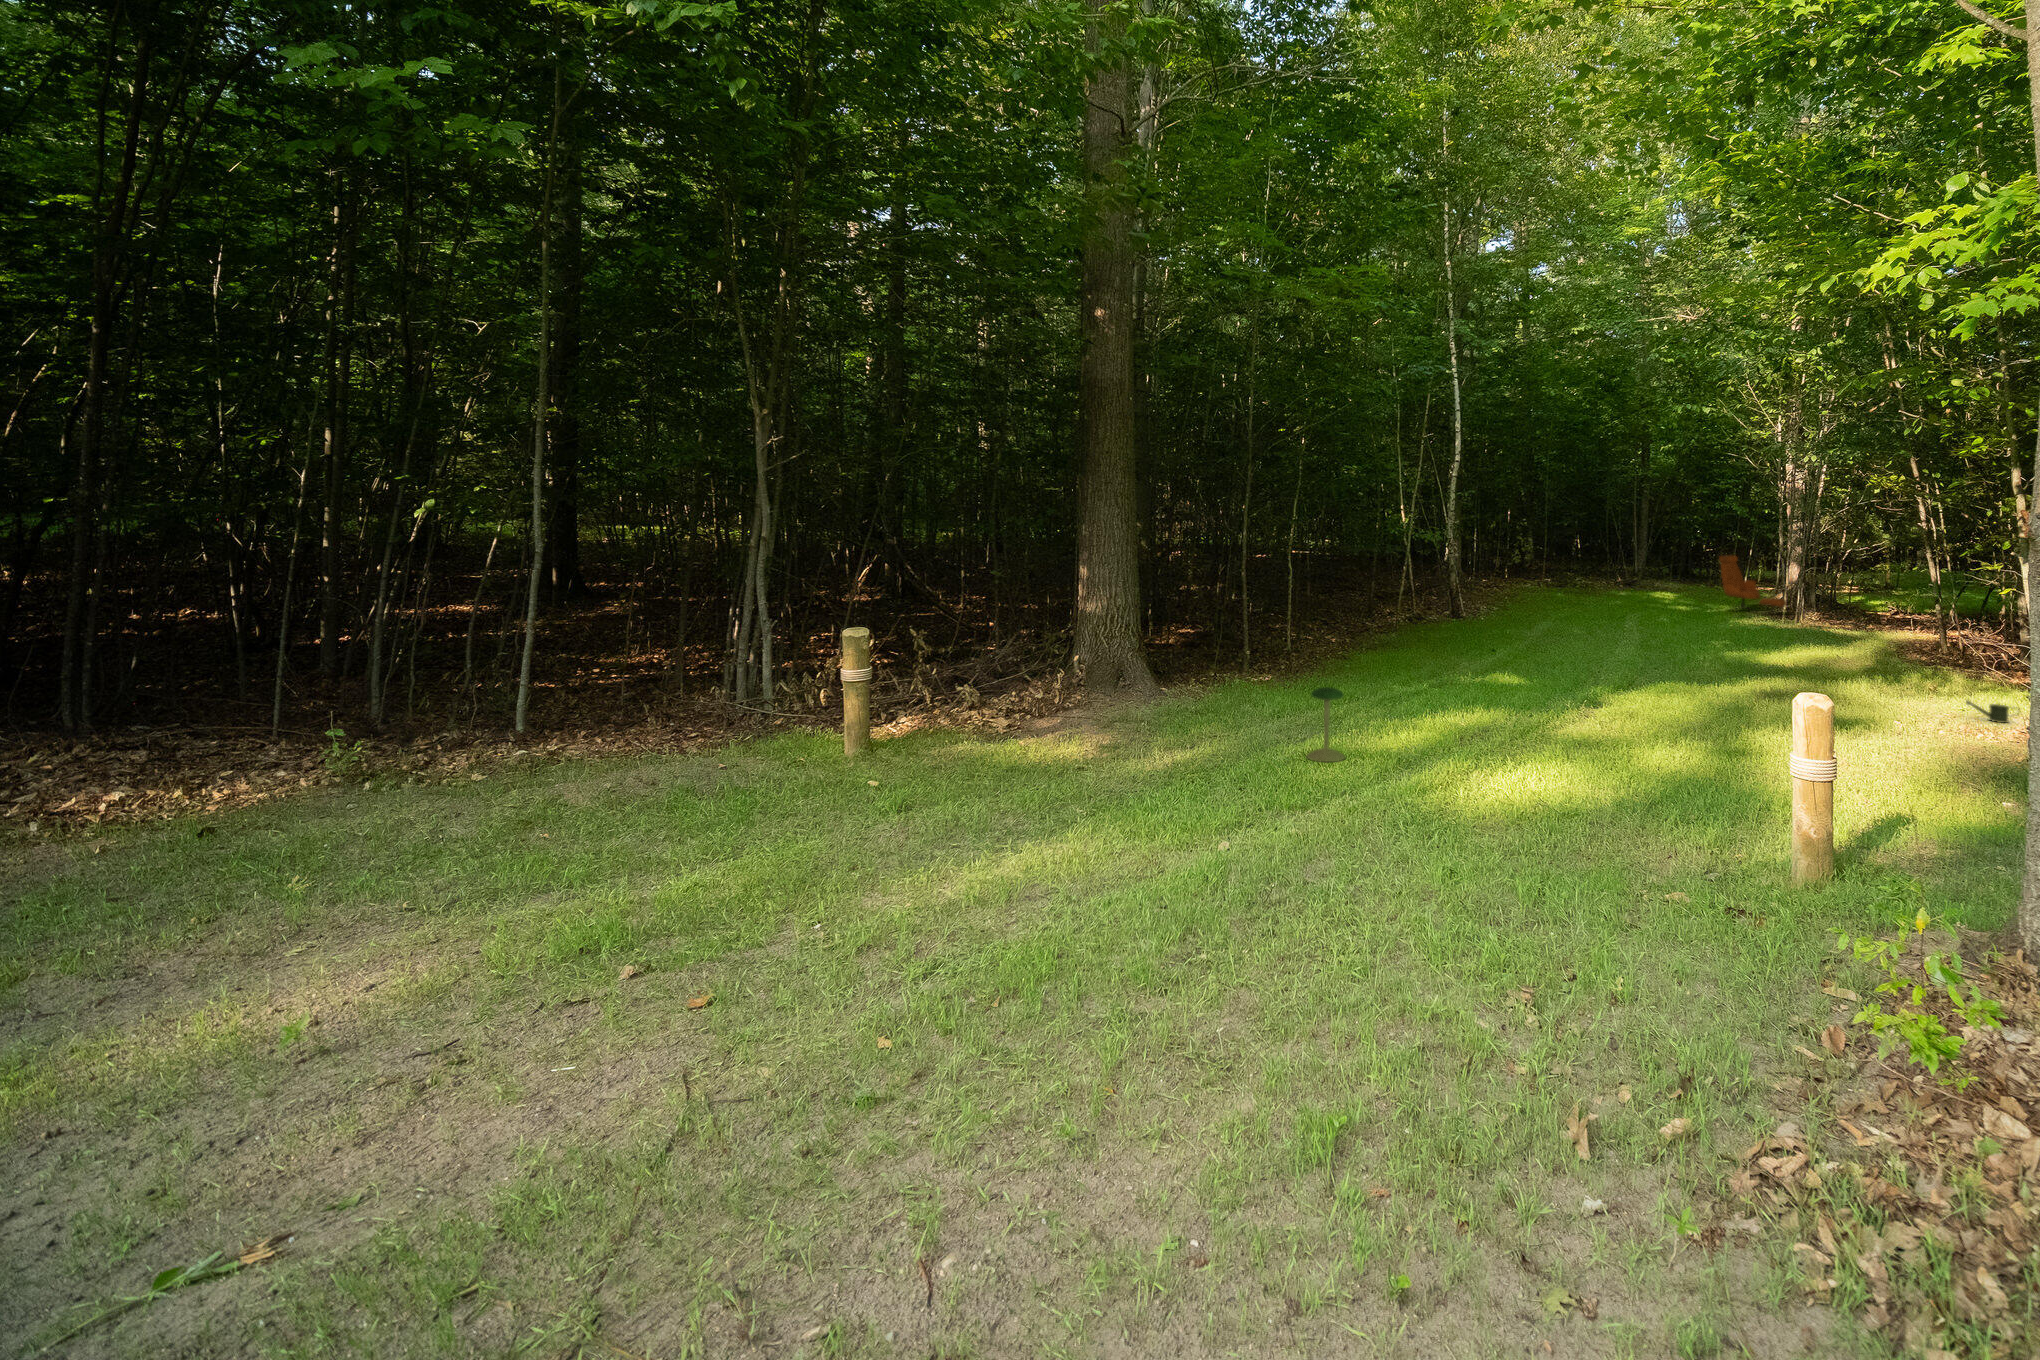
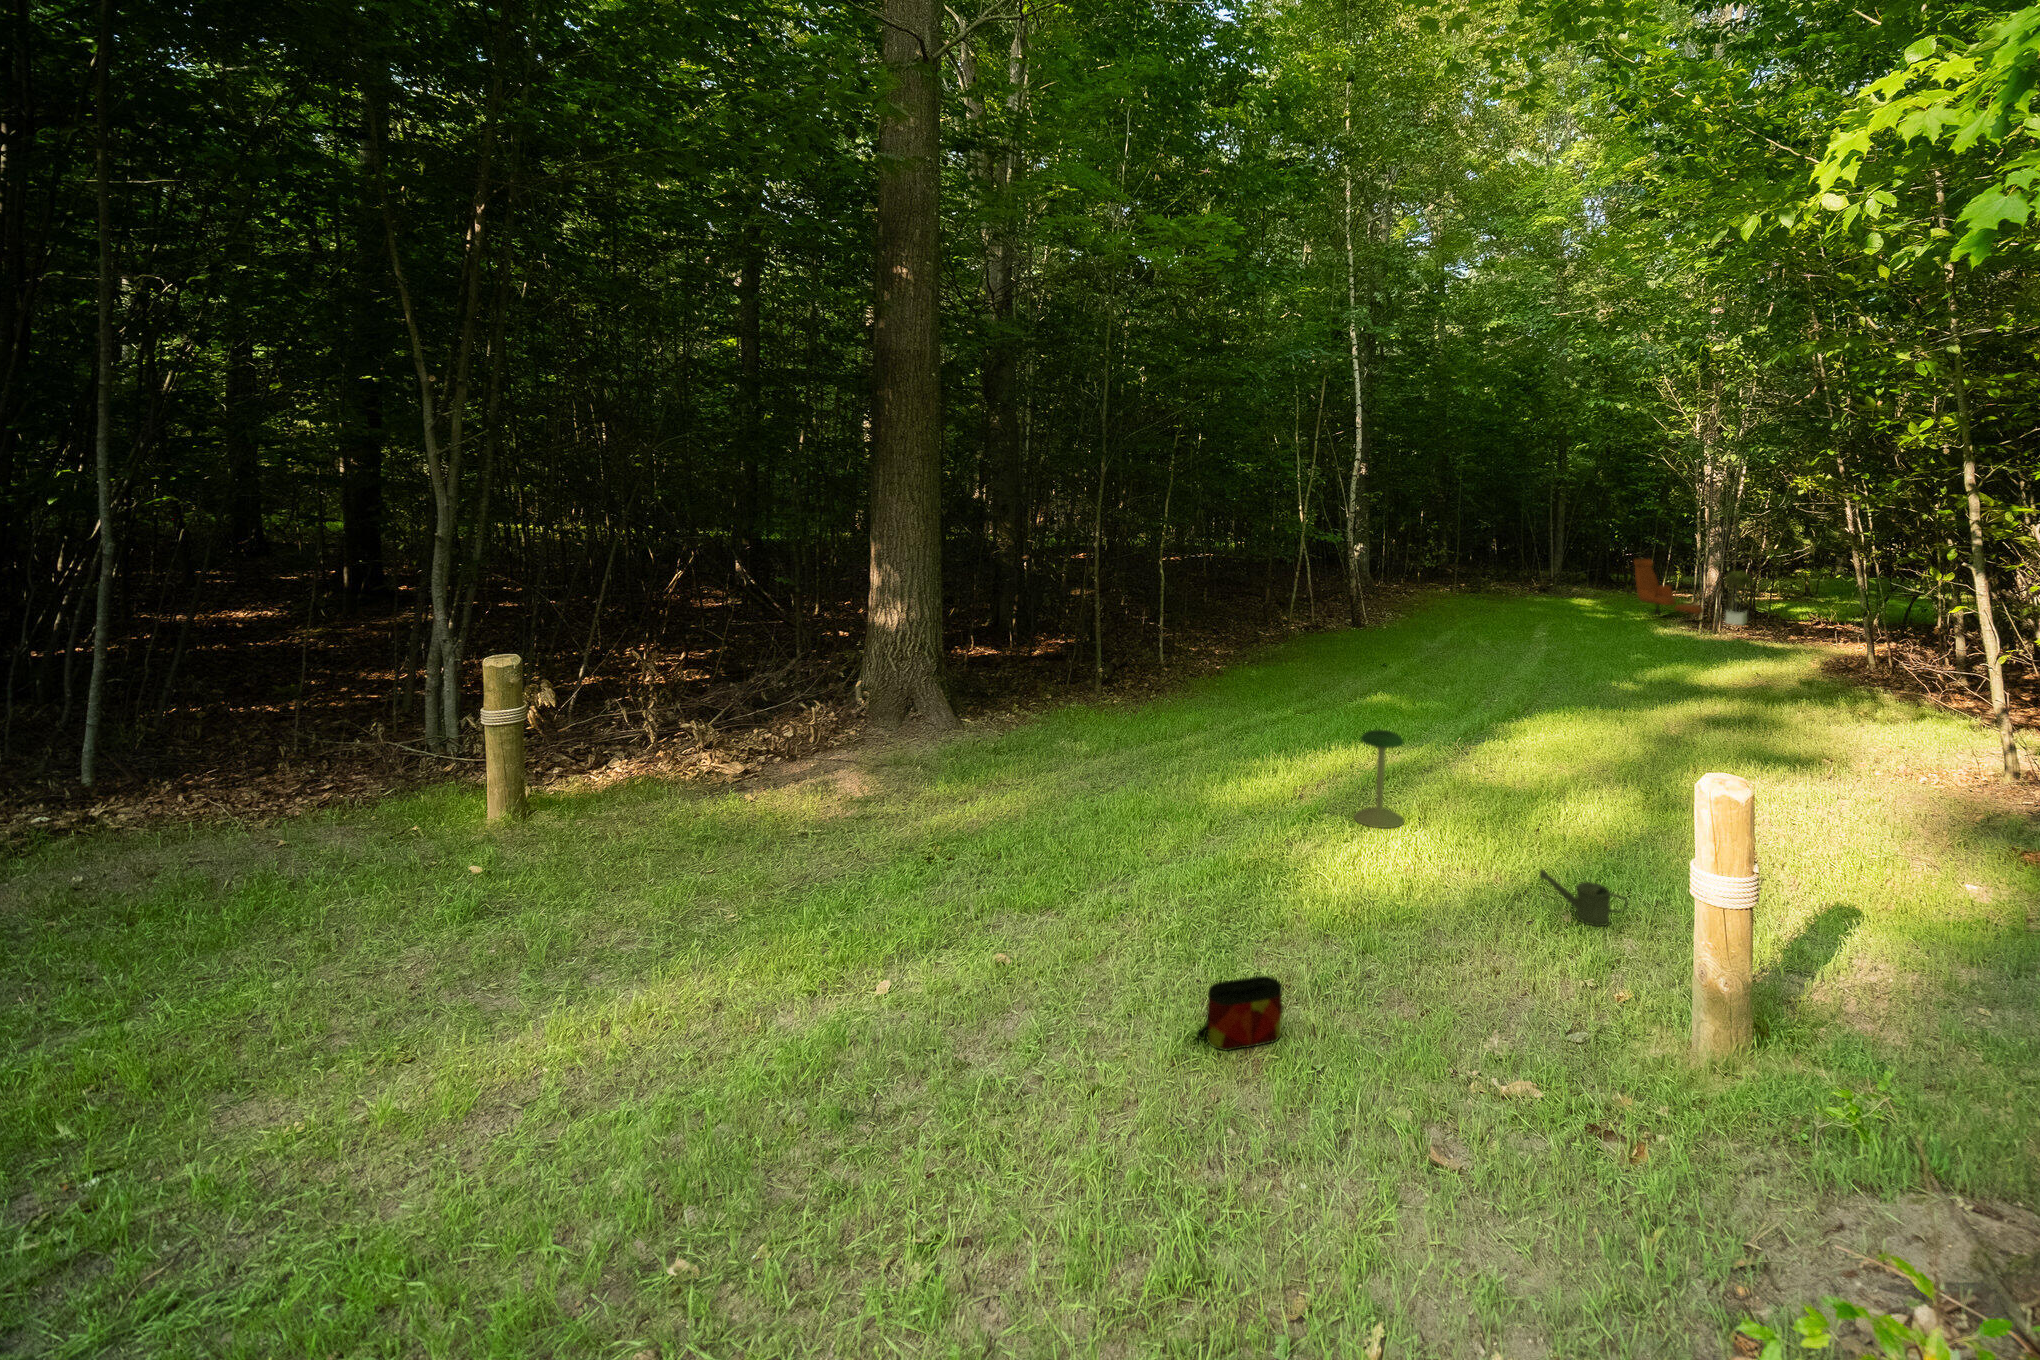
potted tree: none [1807,564,1832,617] -> present [1725,571,1750,625]
stool: present [1307,687,1345,762] -> present [1354,730,1404,828]
watering can: present [1966,700,2019,723] -> present [1540,869,1628,926]
bag: none [1467,839,1523,883] -> present [1197,976,1283,1051]

